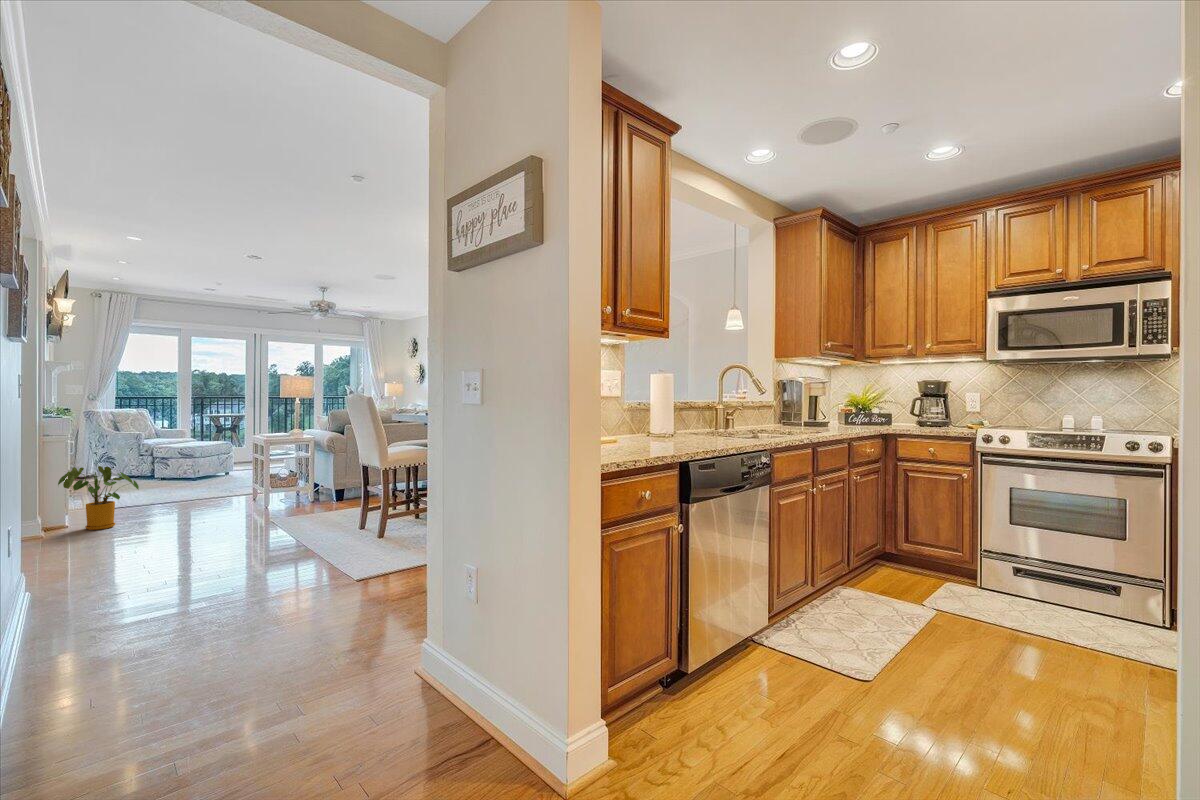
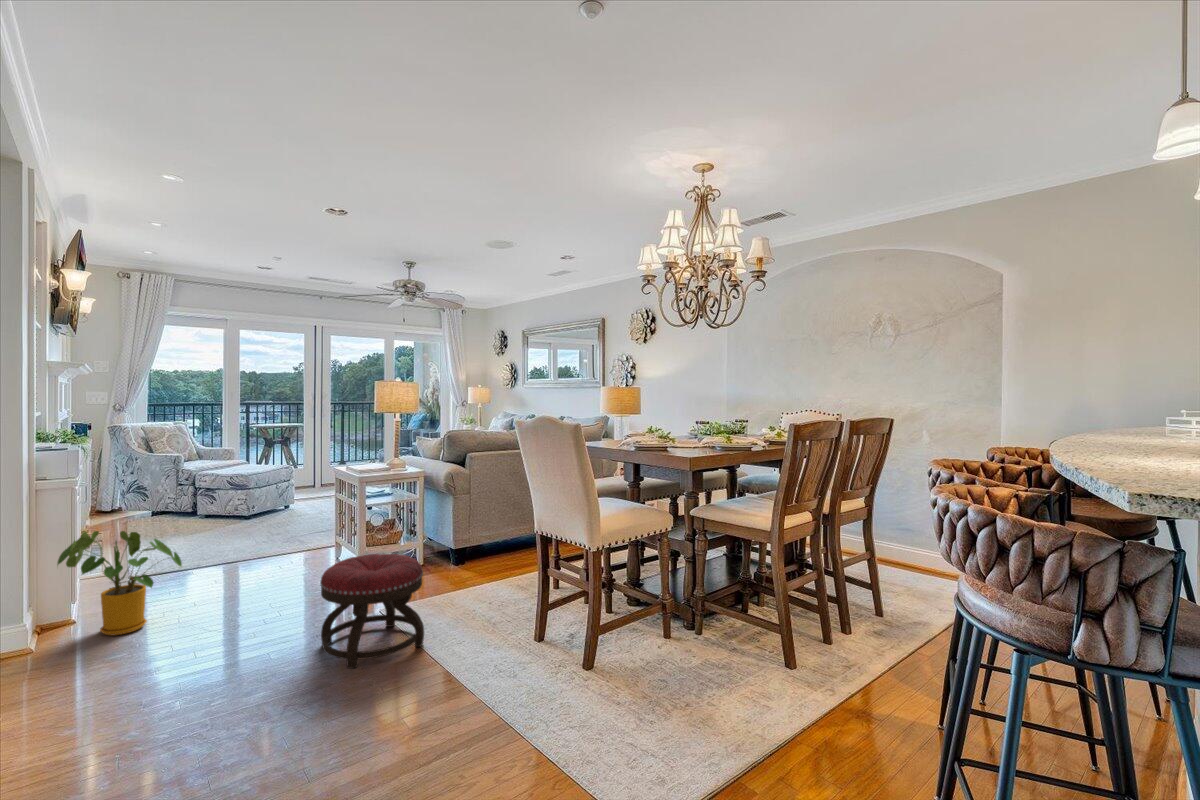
ottoman: none [225,479,293,540] -> present [320,554,424,668]

